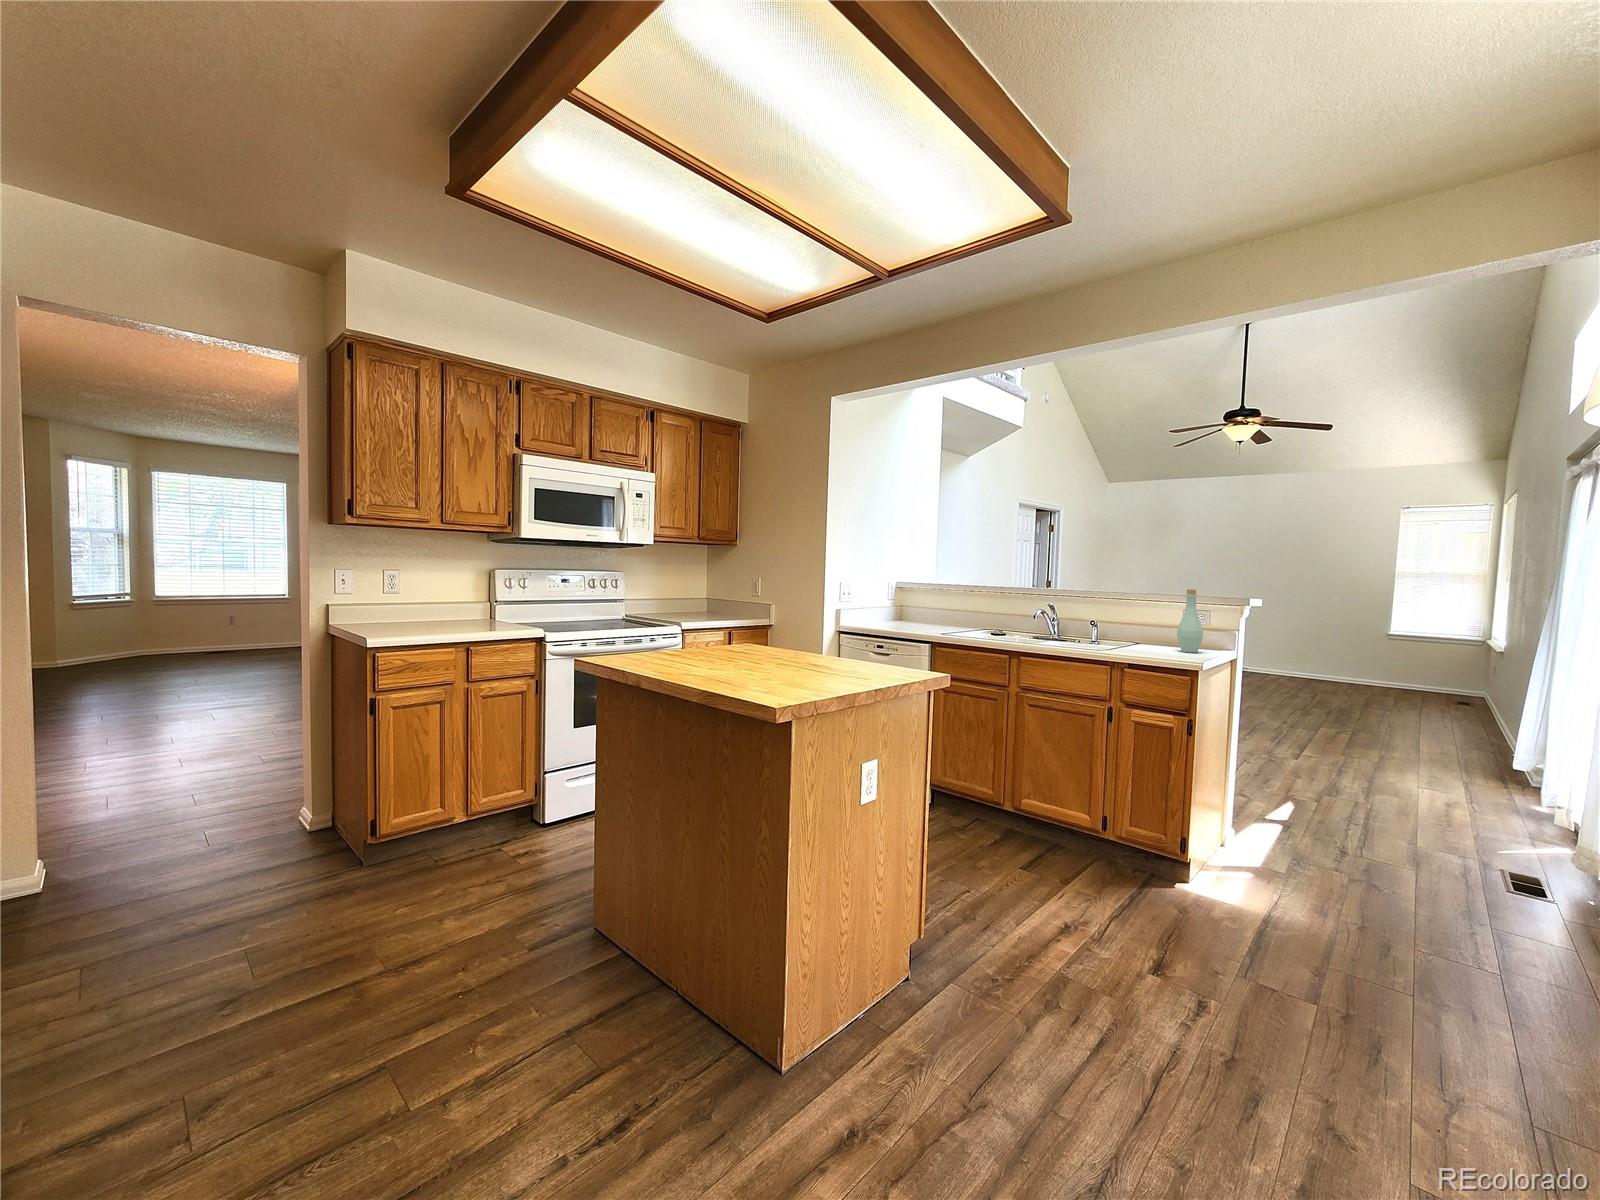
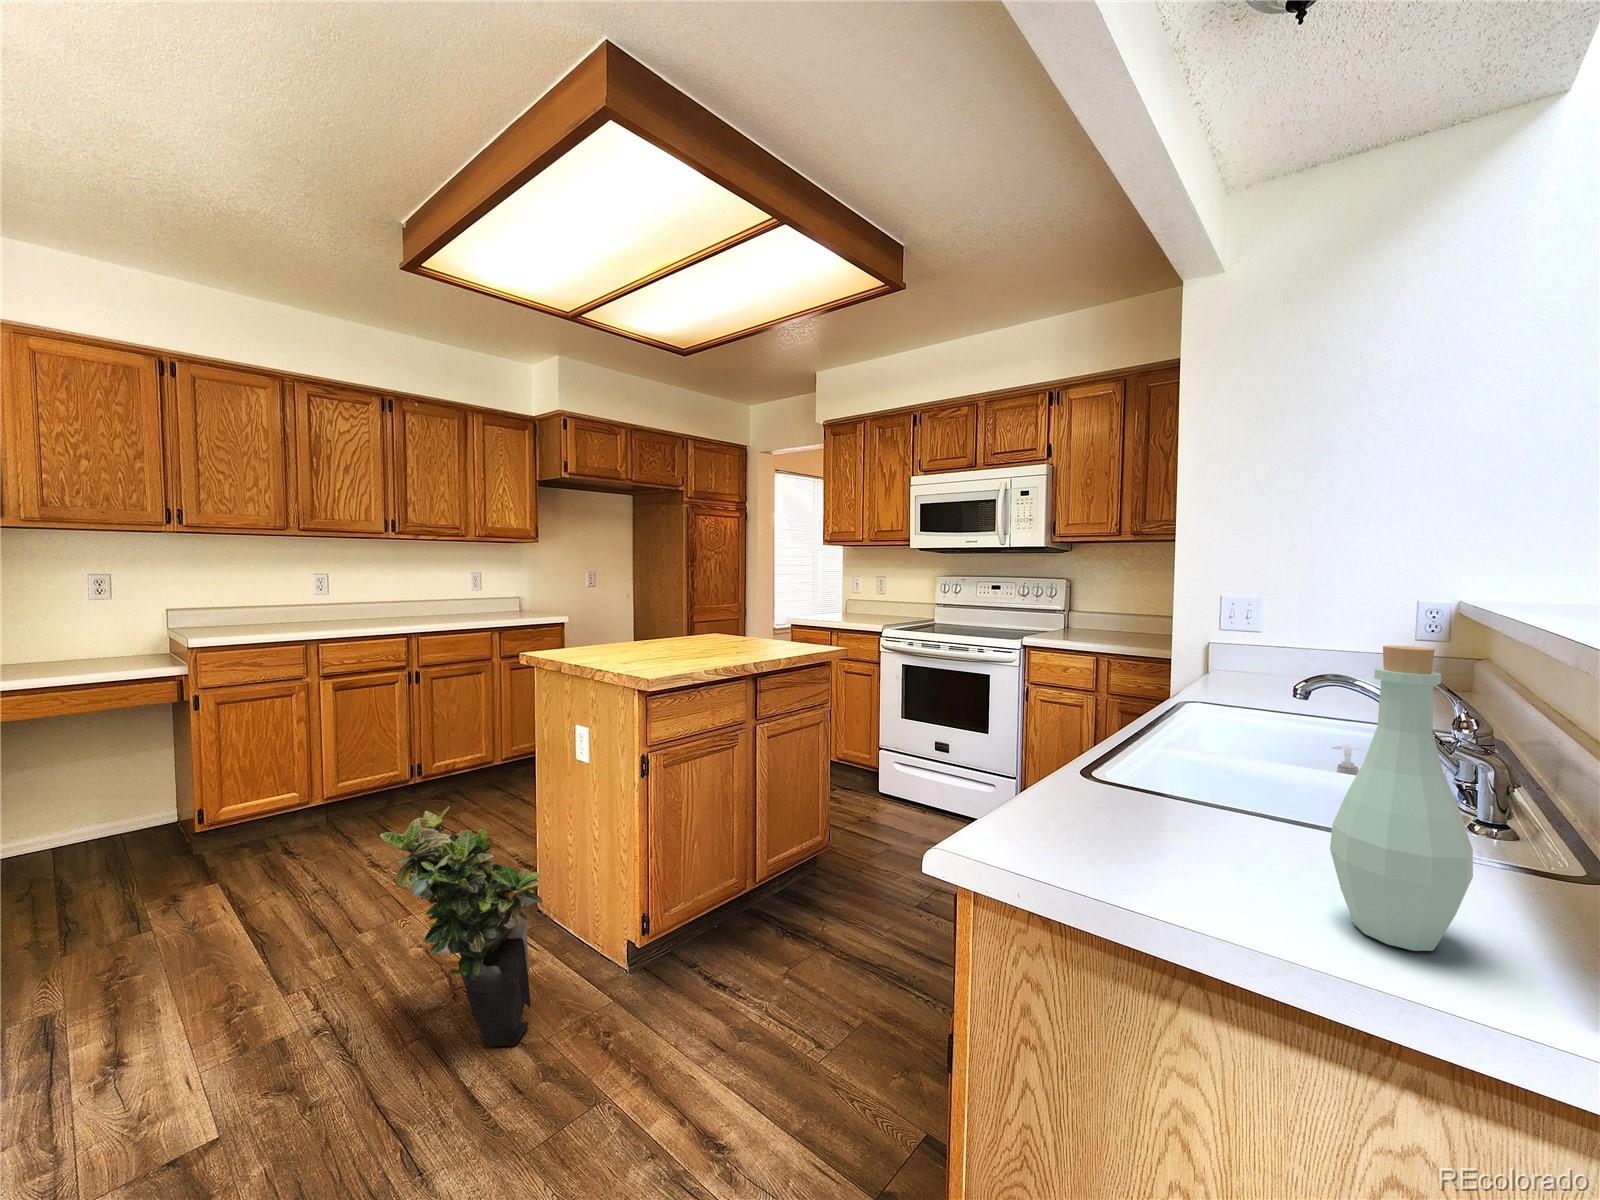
potted plant: none [970,848,1125,1049] -> present [380,806,543,1046]

